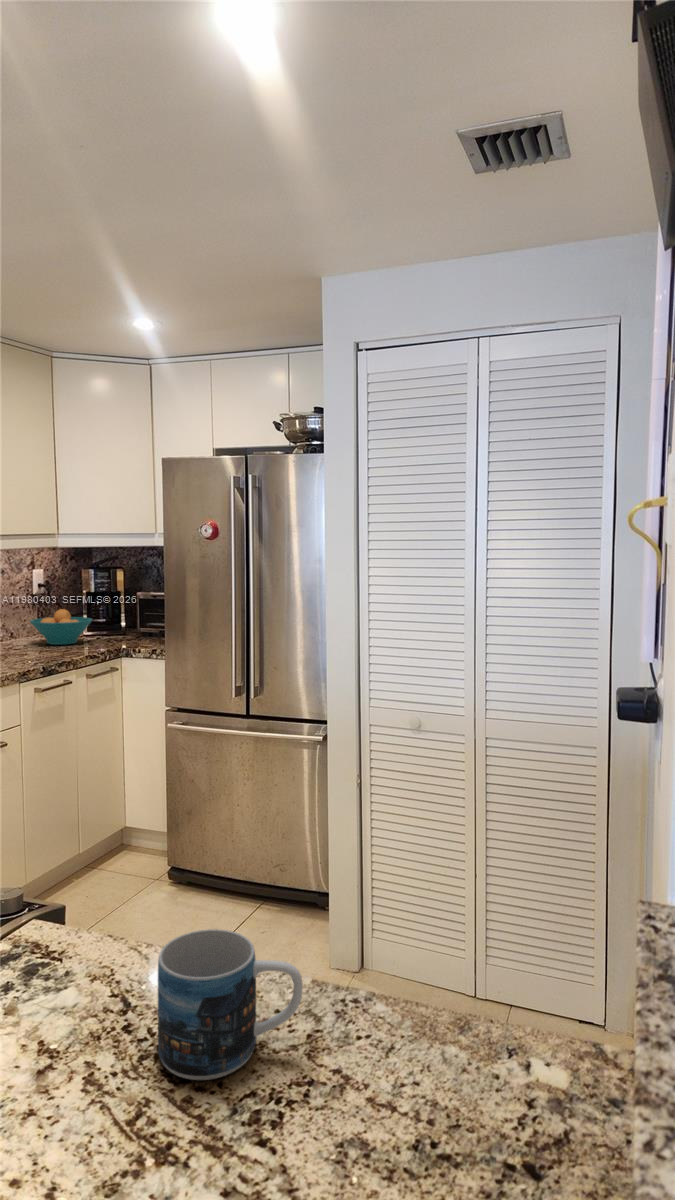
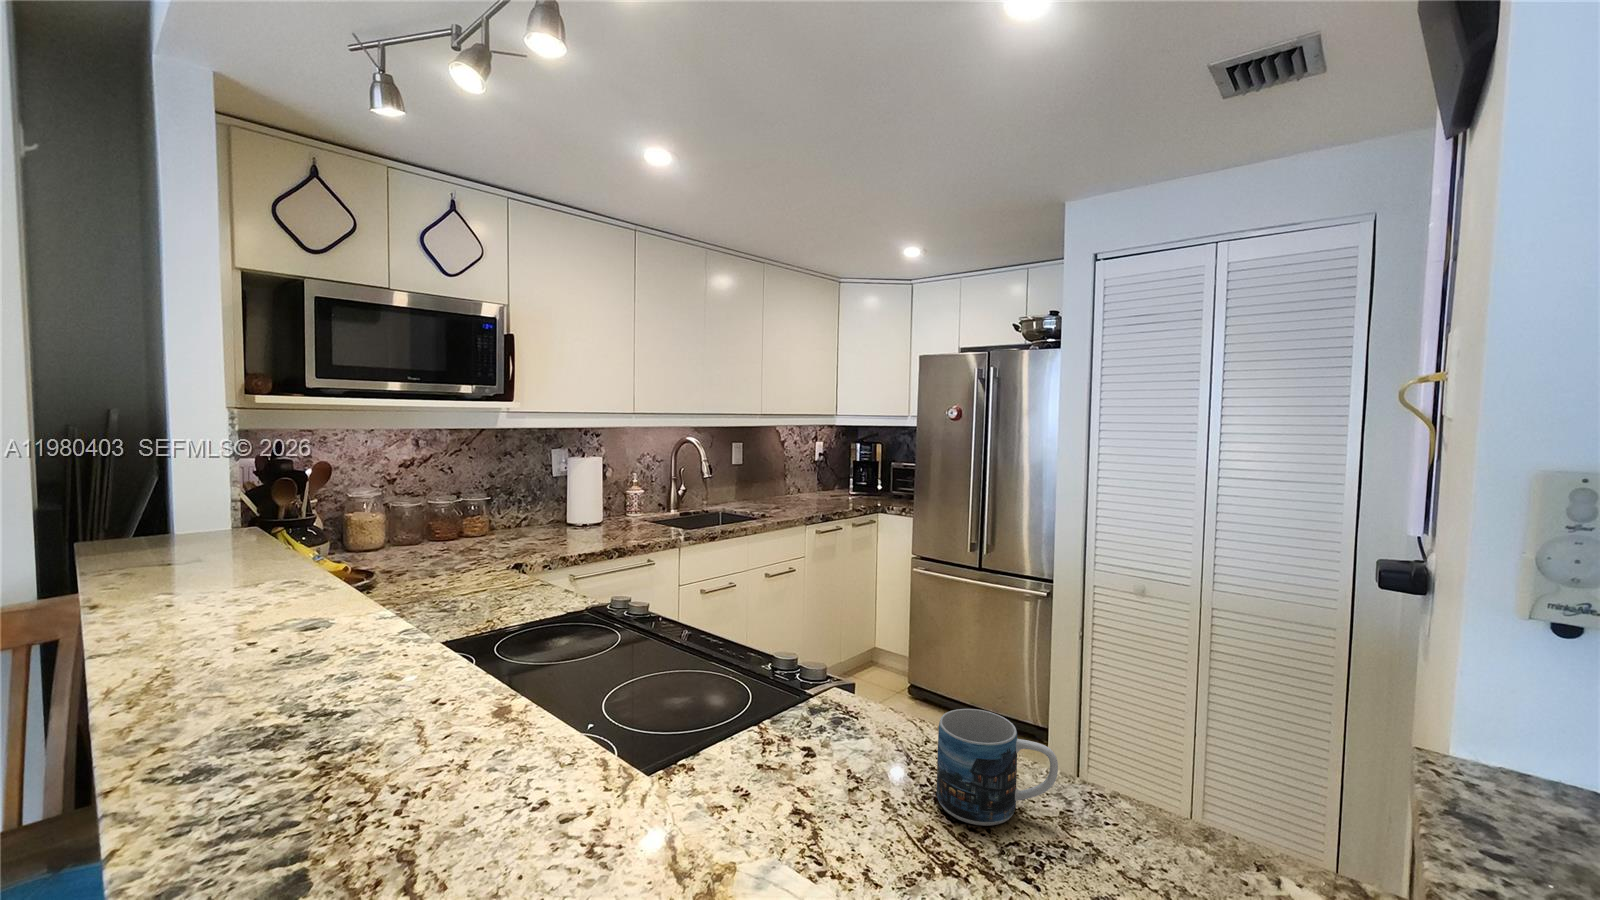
fruit bowl: present [30,609,92,645] -> none [813,473,858,500]

